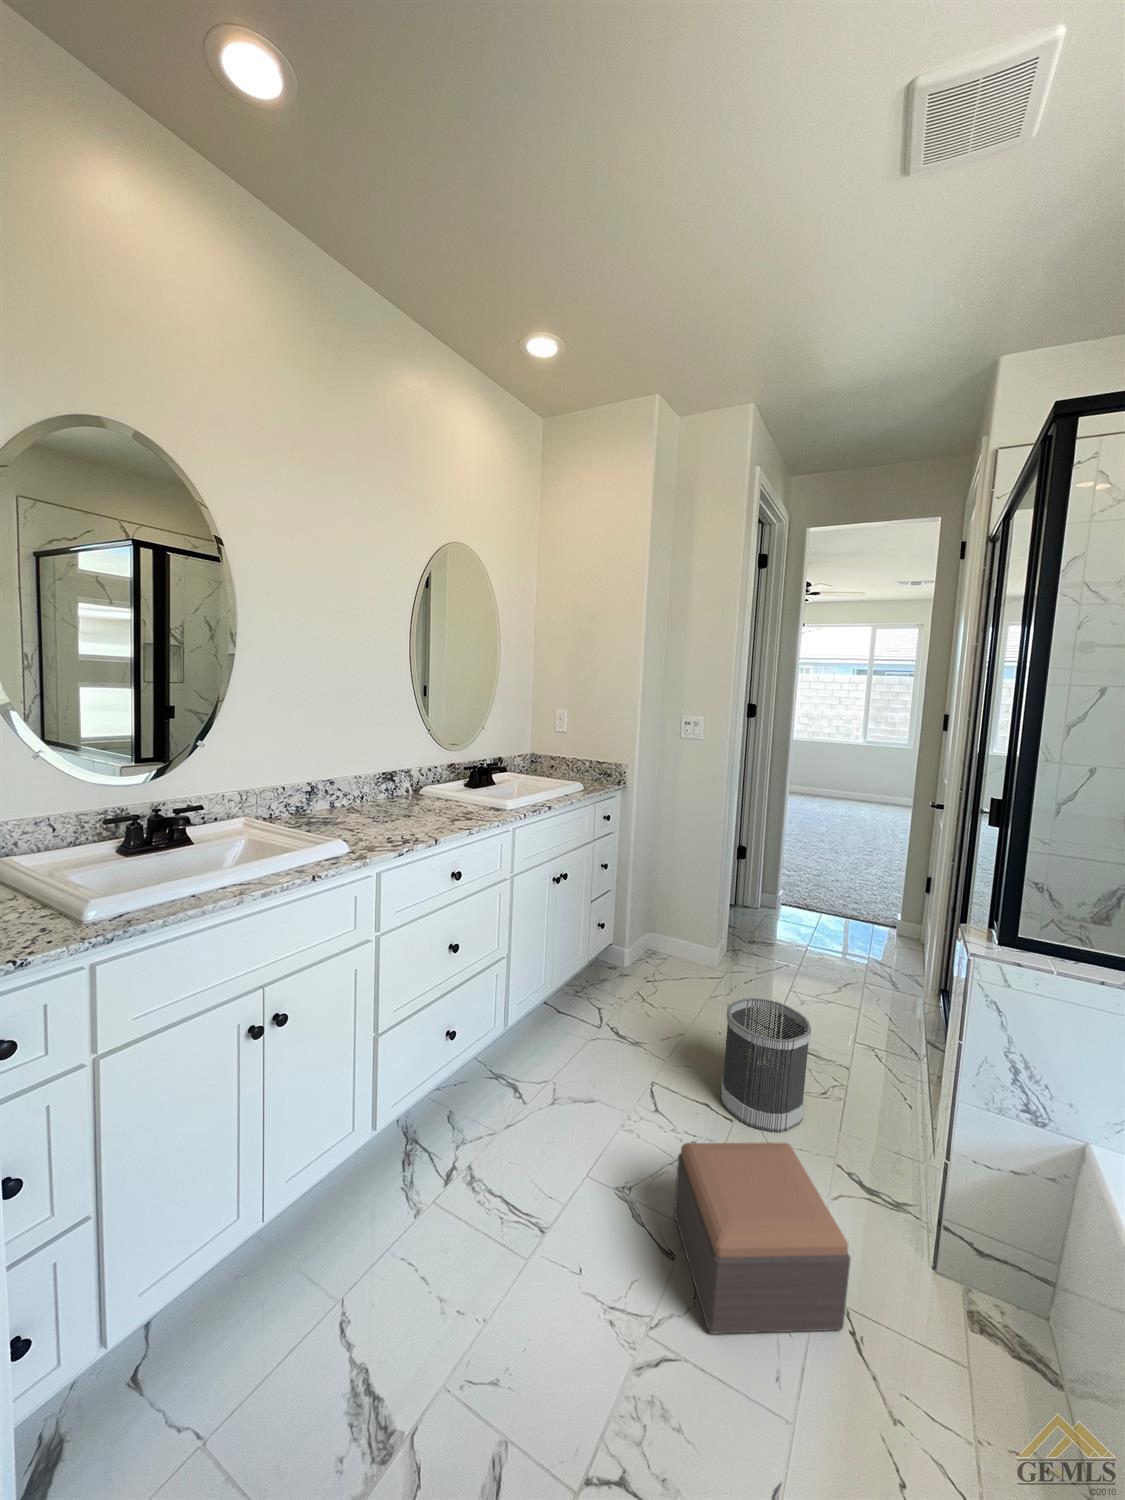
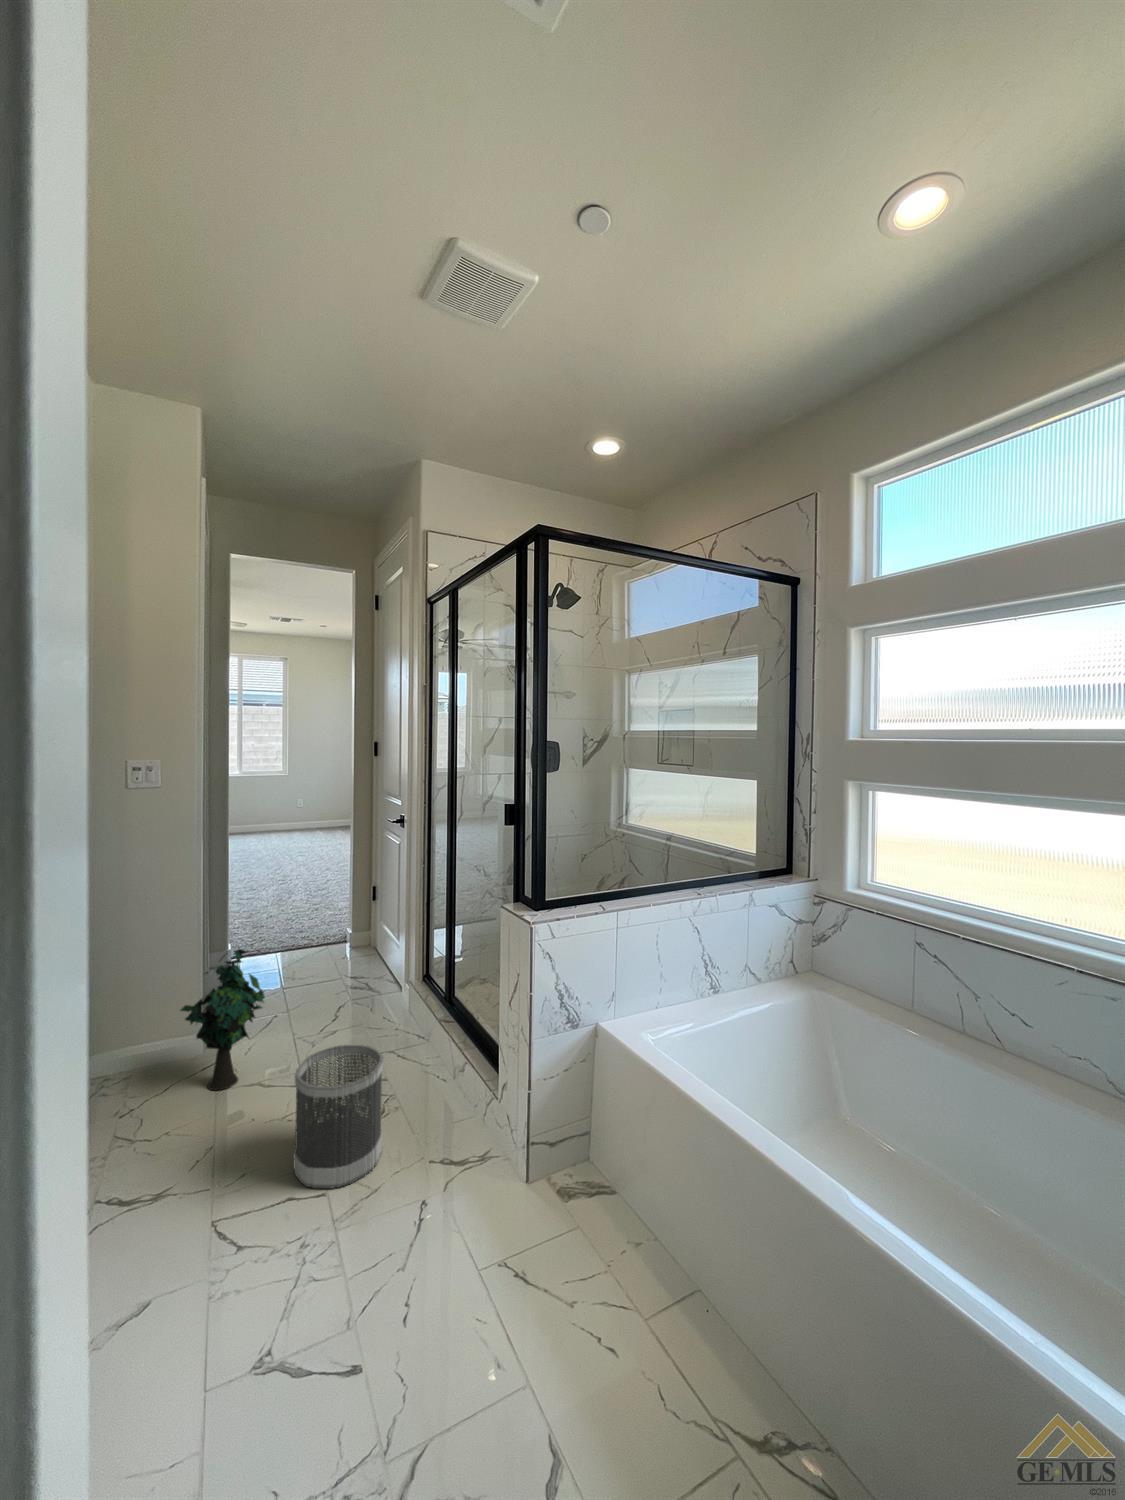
decorative plant: none [691,888,757,1001] -> present [180,949,265,1090]
footstool: present [674,1143,851,1334] -> none [334,1163,514,1393]

